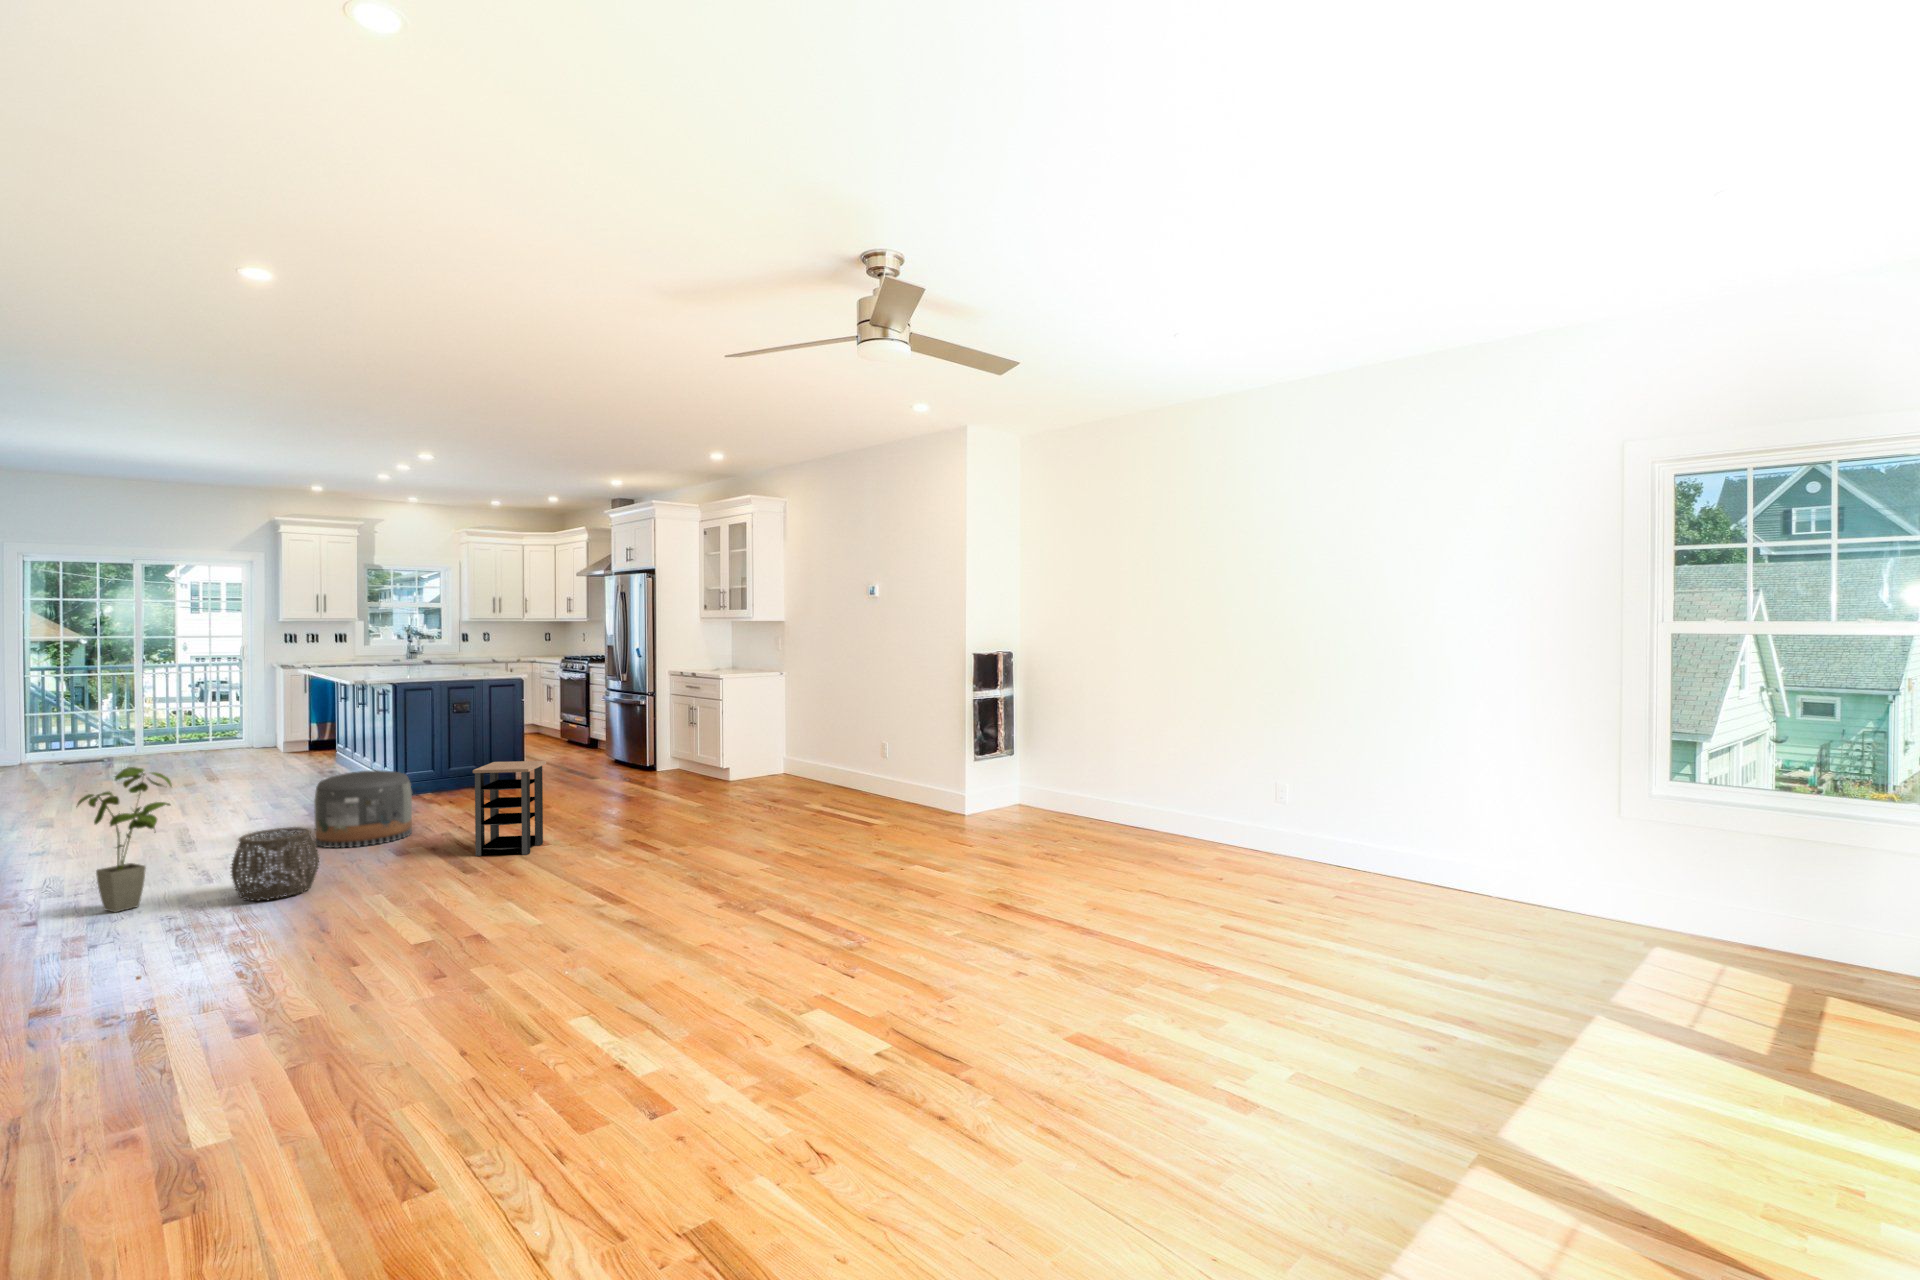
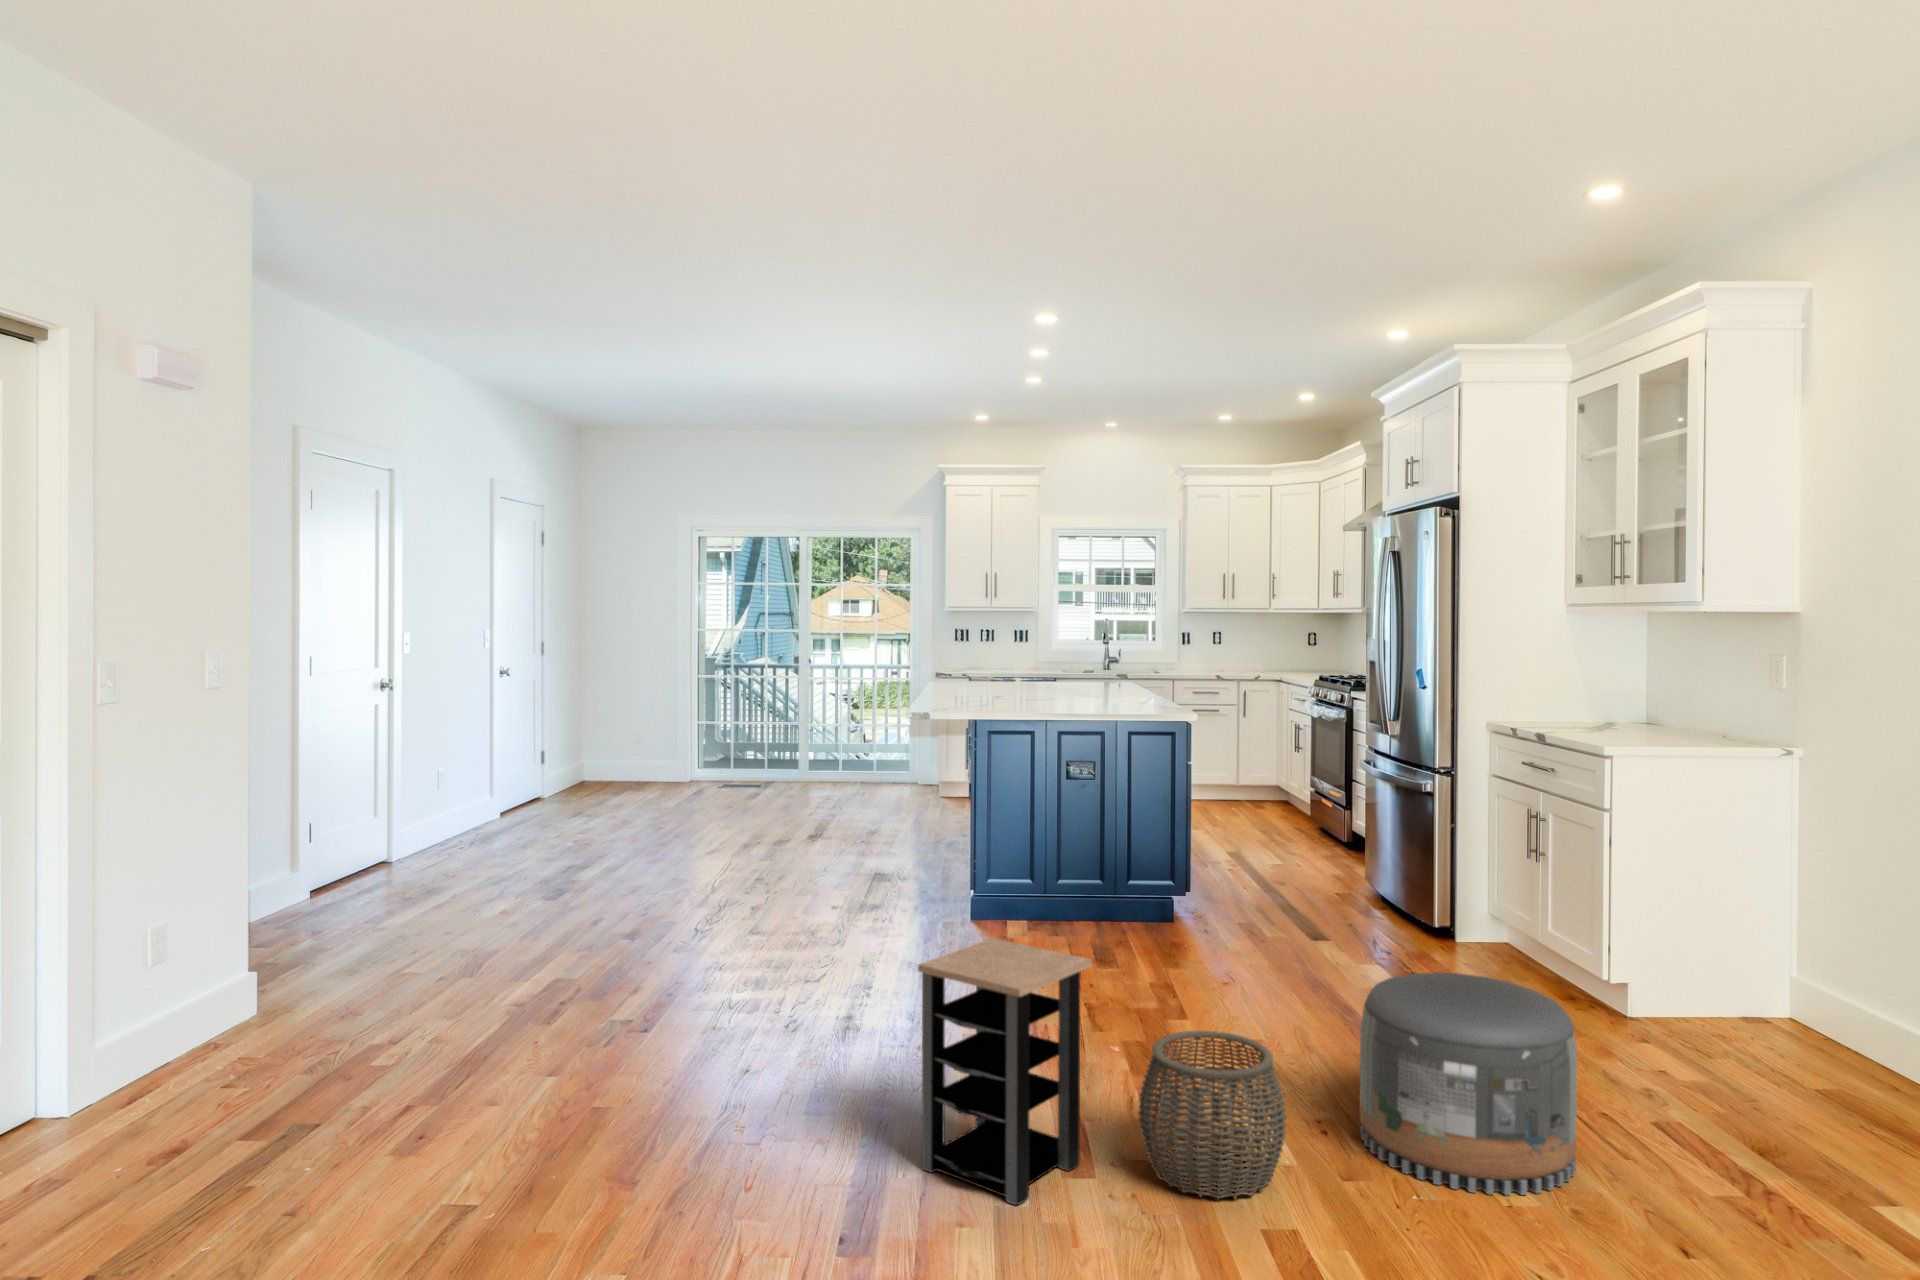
house plant: present [76,767,172,912] -> none [301,878,453,1143]
pouf: present [314,770,412,848] -> present [1359,972,1577,1195]
woven basket: present [231,827,319,901] -> present [1138,1031,1287,1199]

